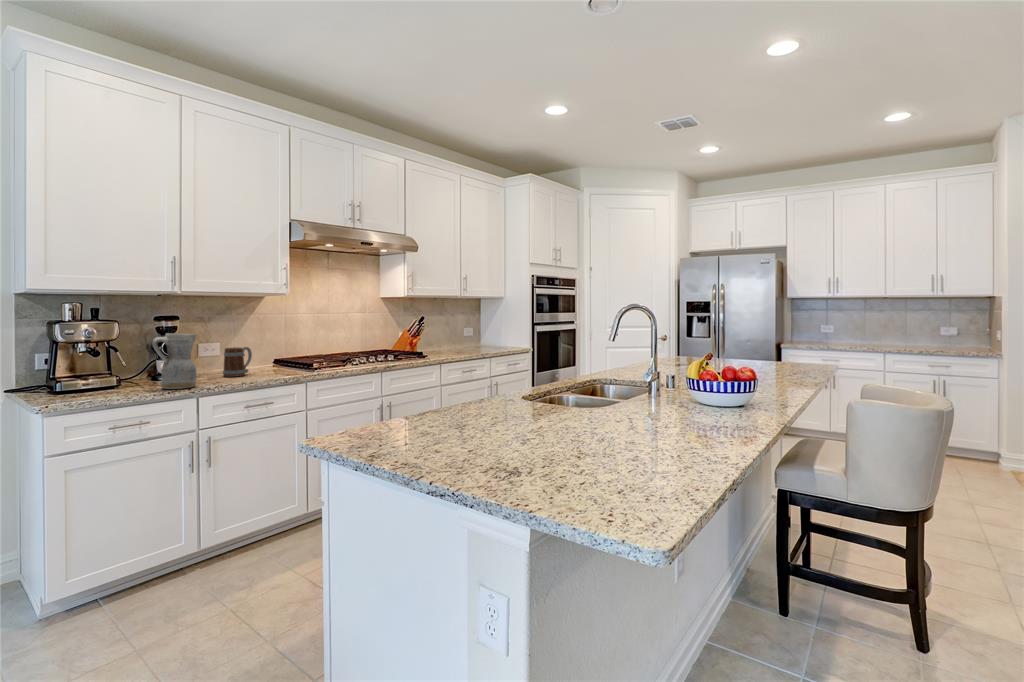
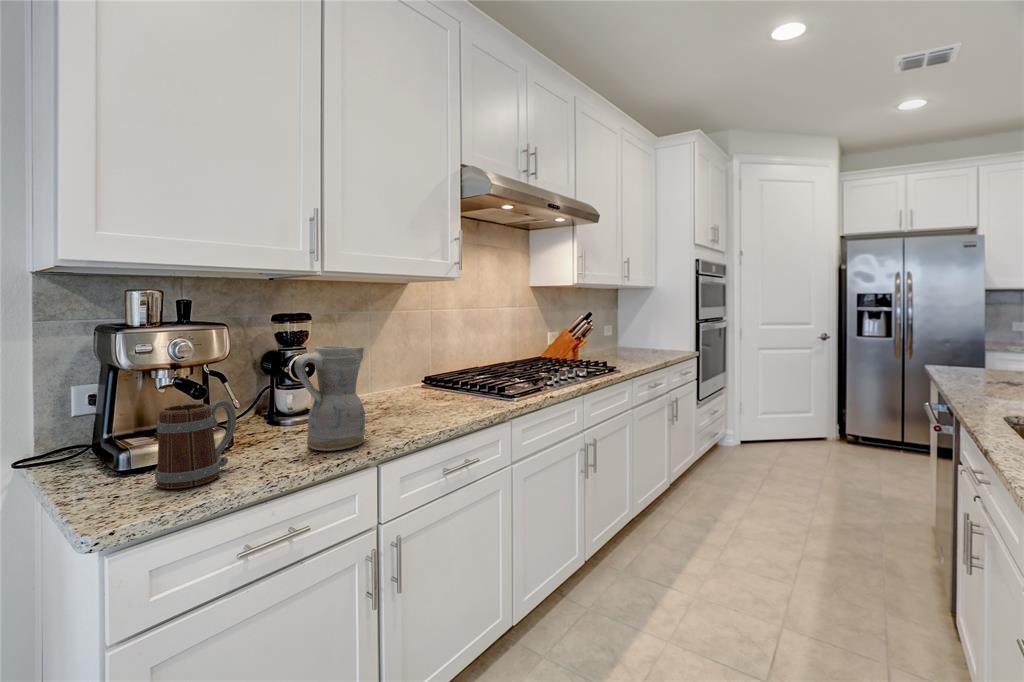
mug: present [223,347,252,377] -> present [155,400,236,489]

